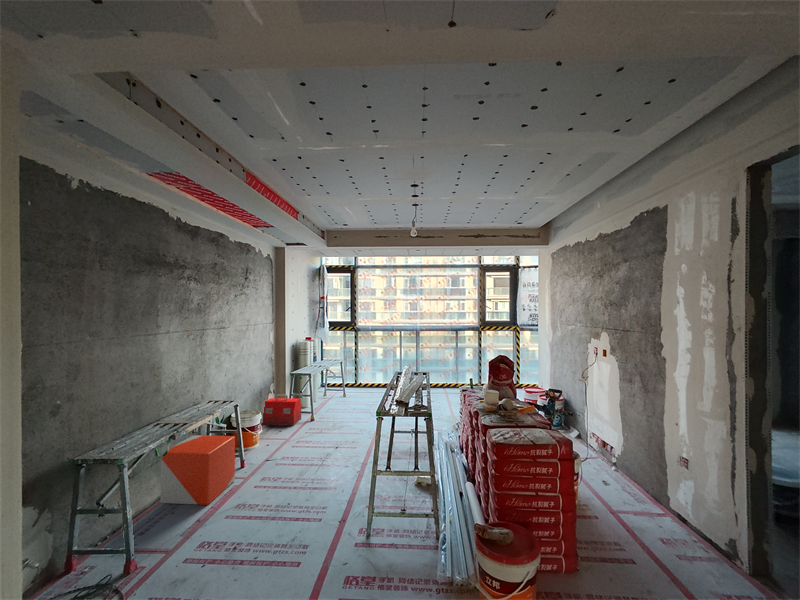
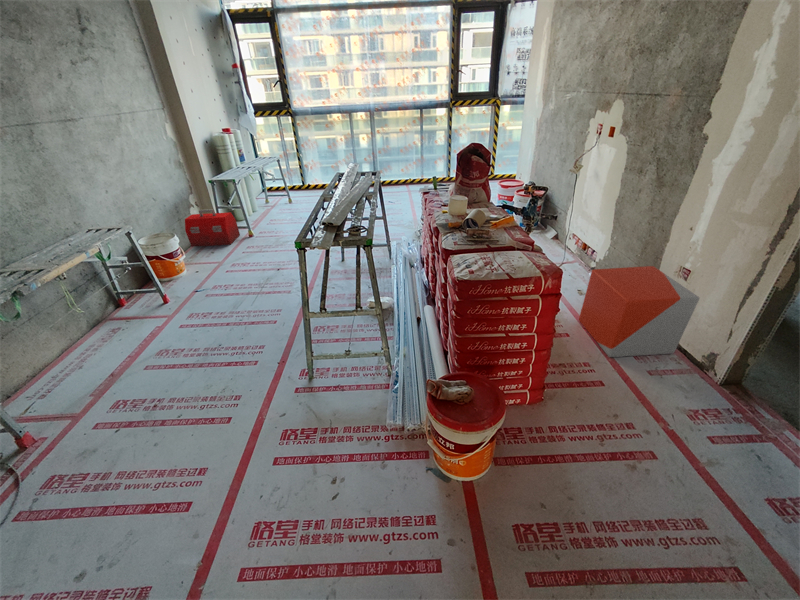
stool: present [160,435,235,505] -> present [579,266,699,357]

